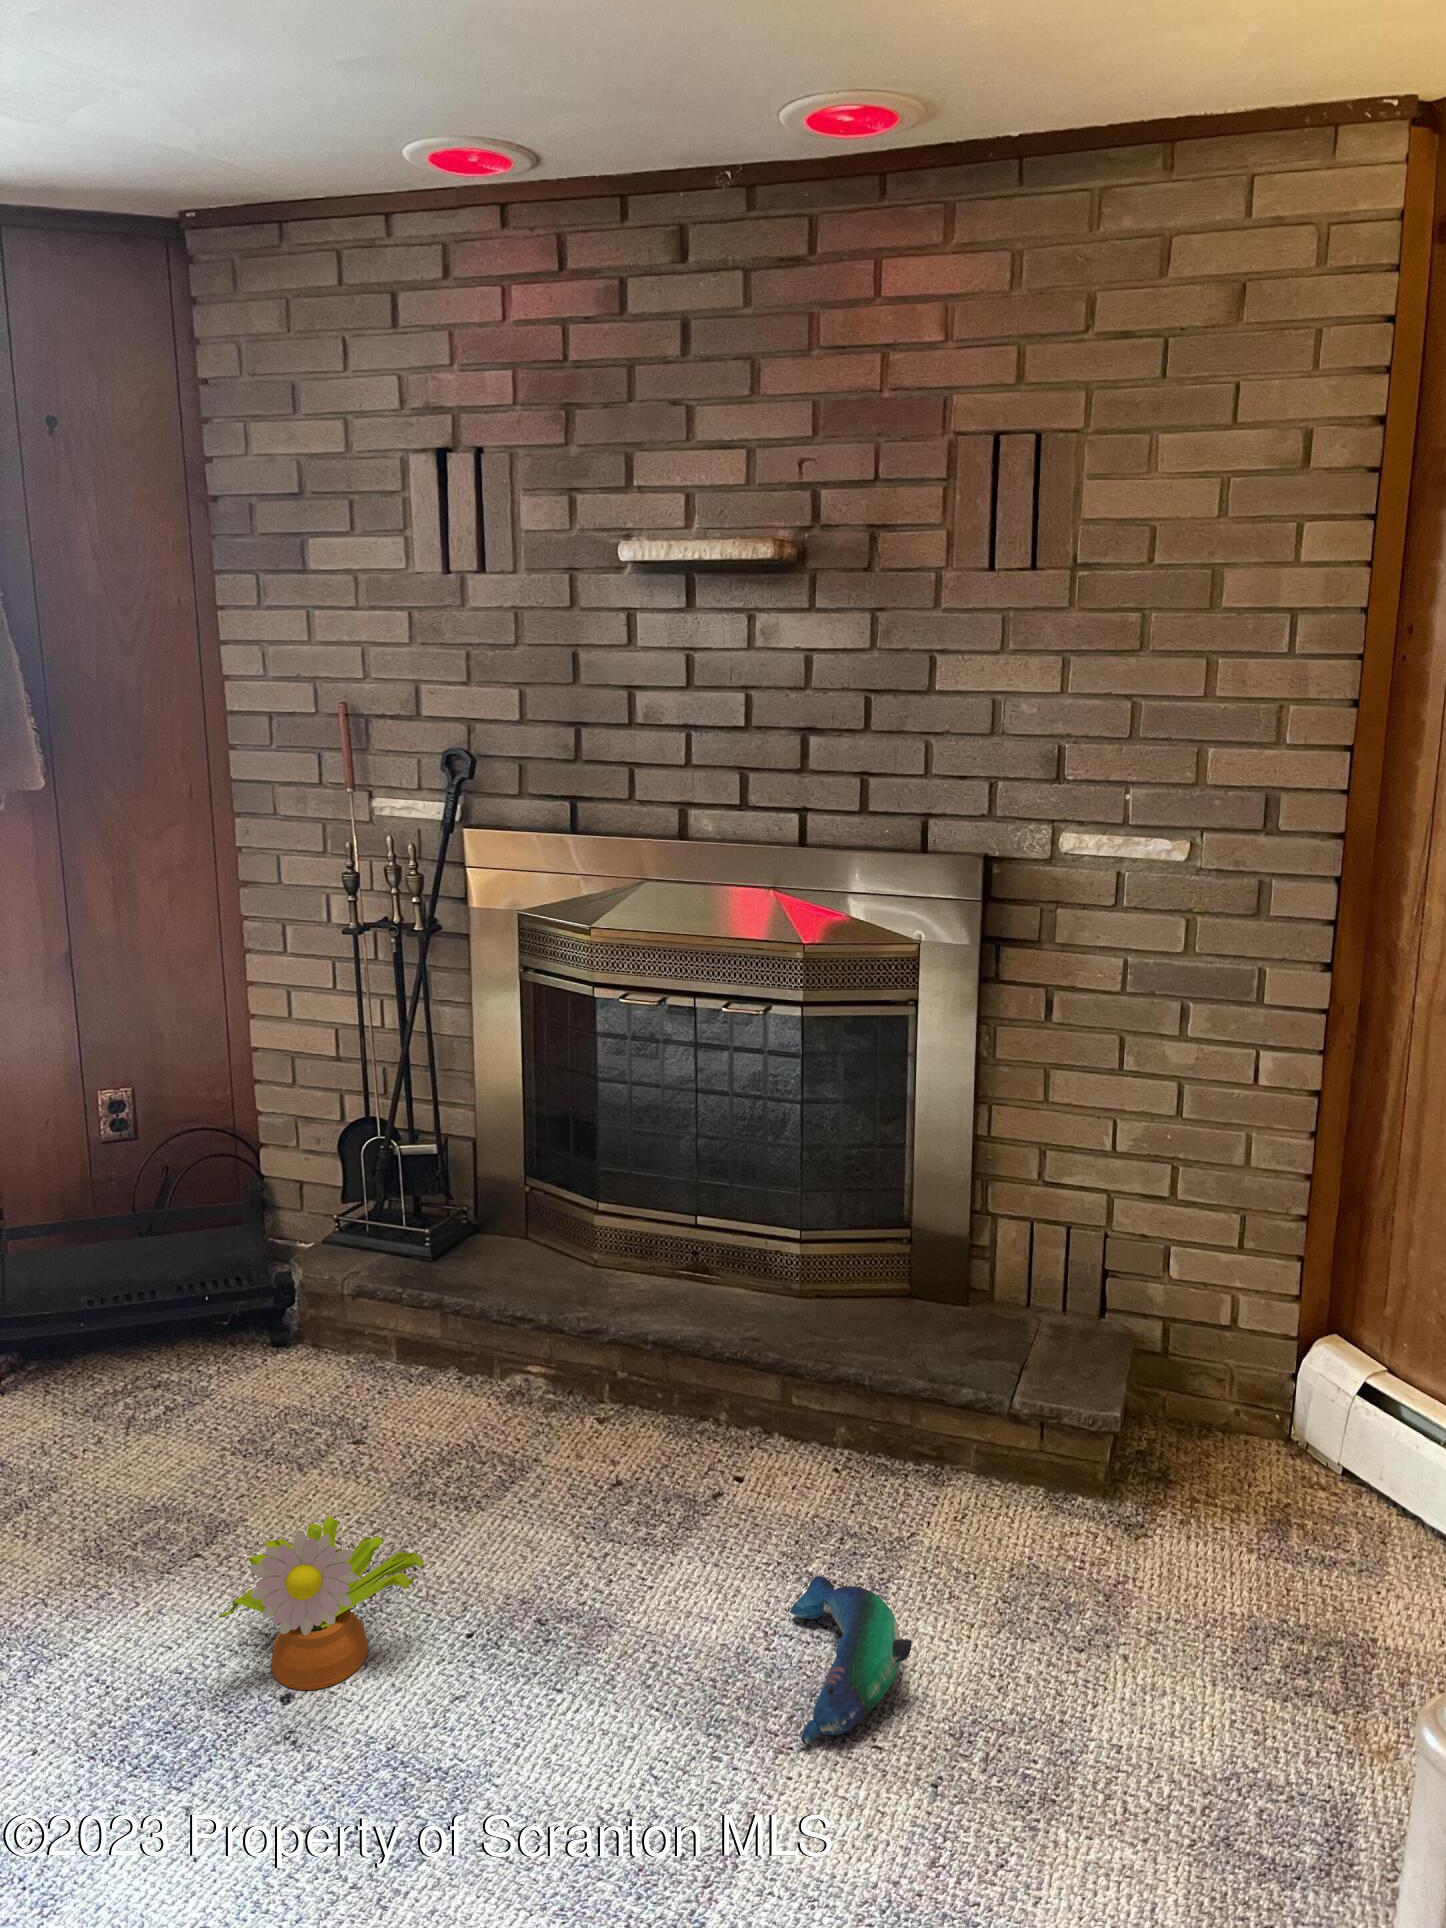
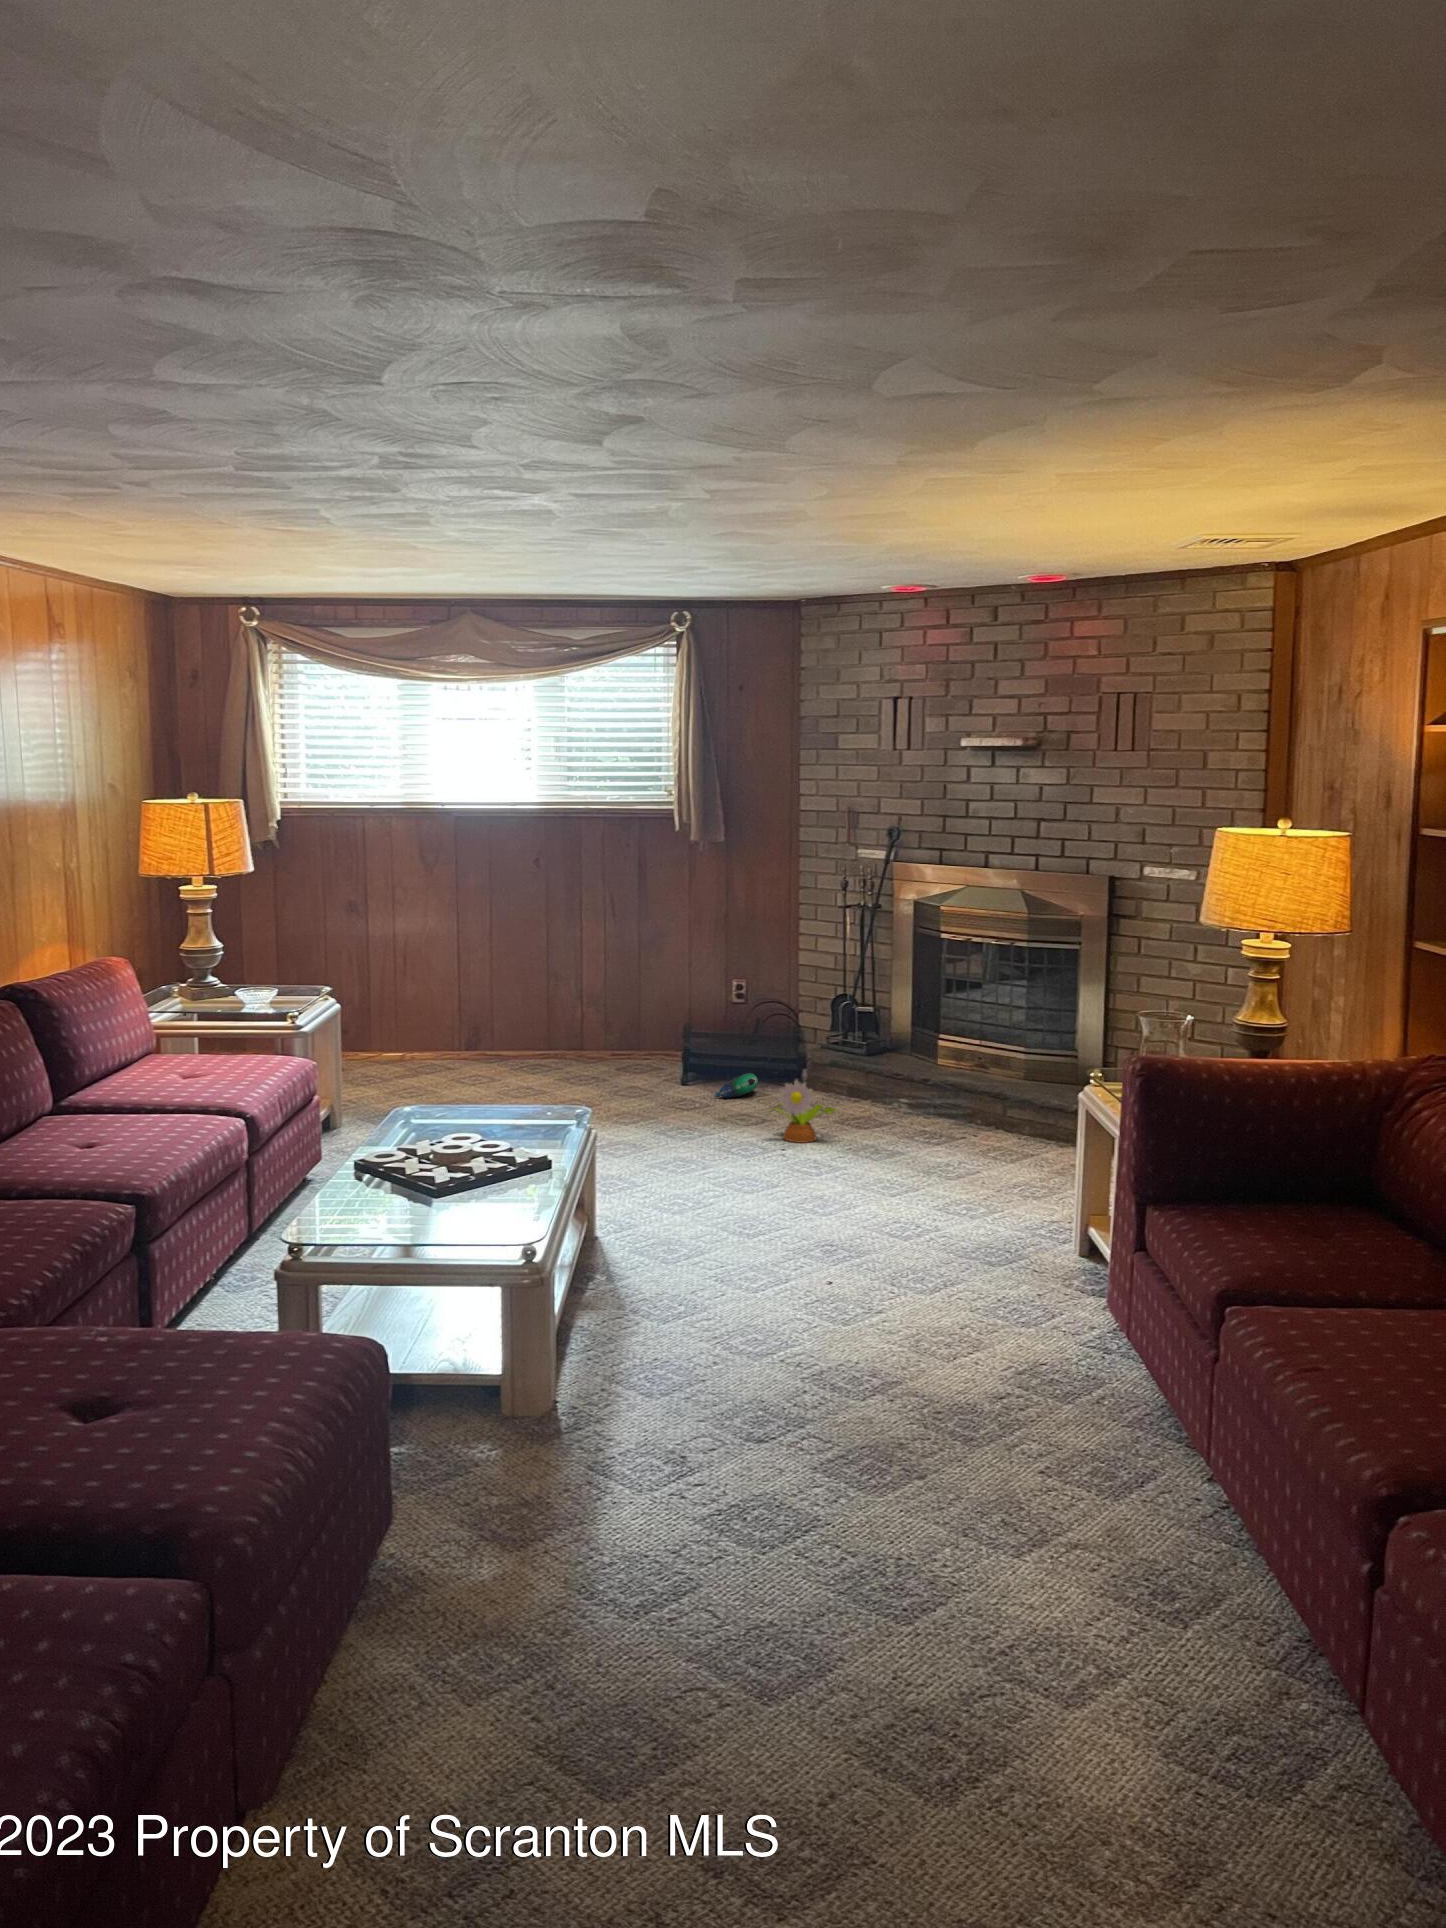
plush toy: present [790,1576,912,1744] -> present [714,1073,758,1098]

